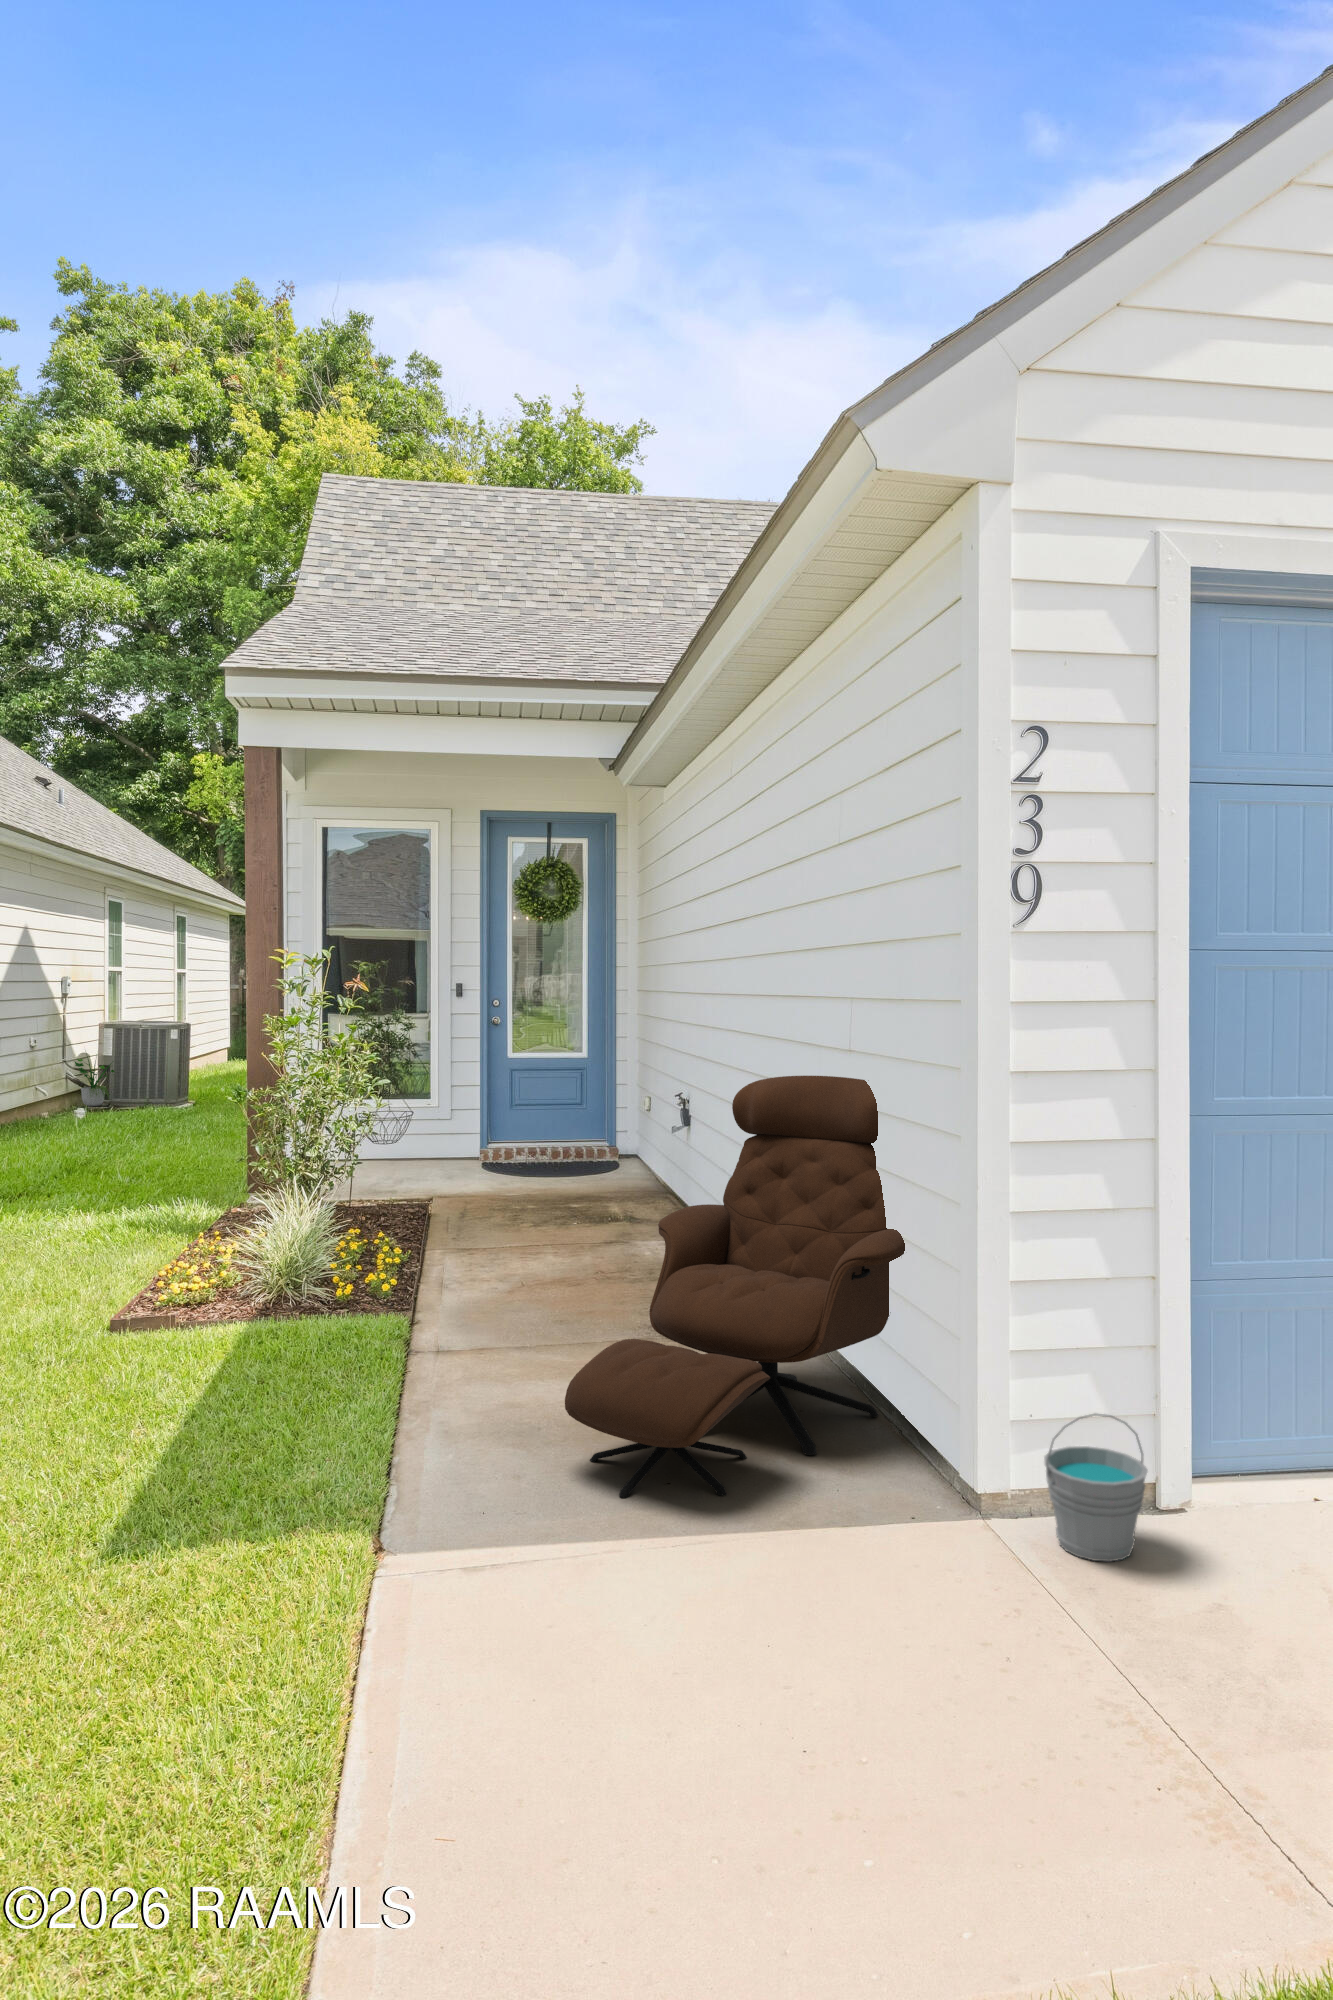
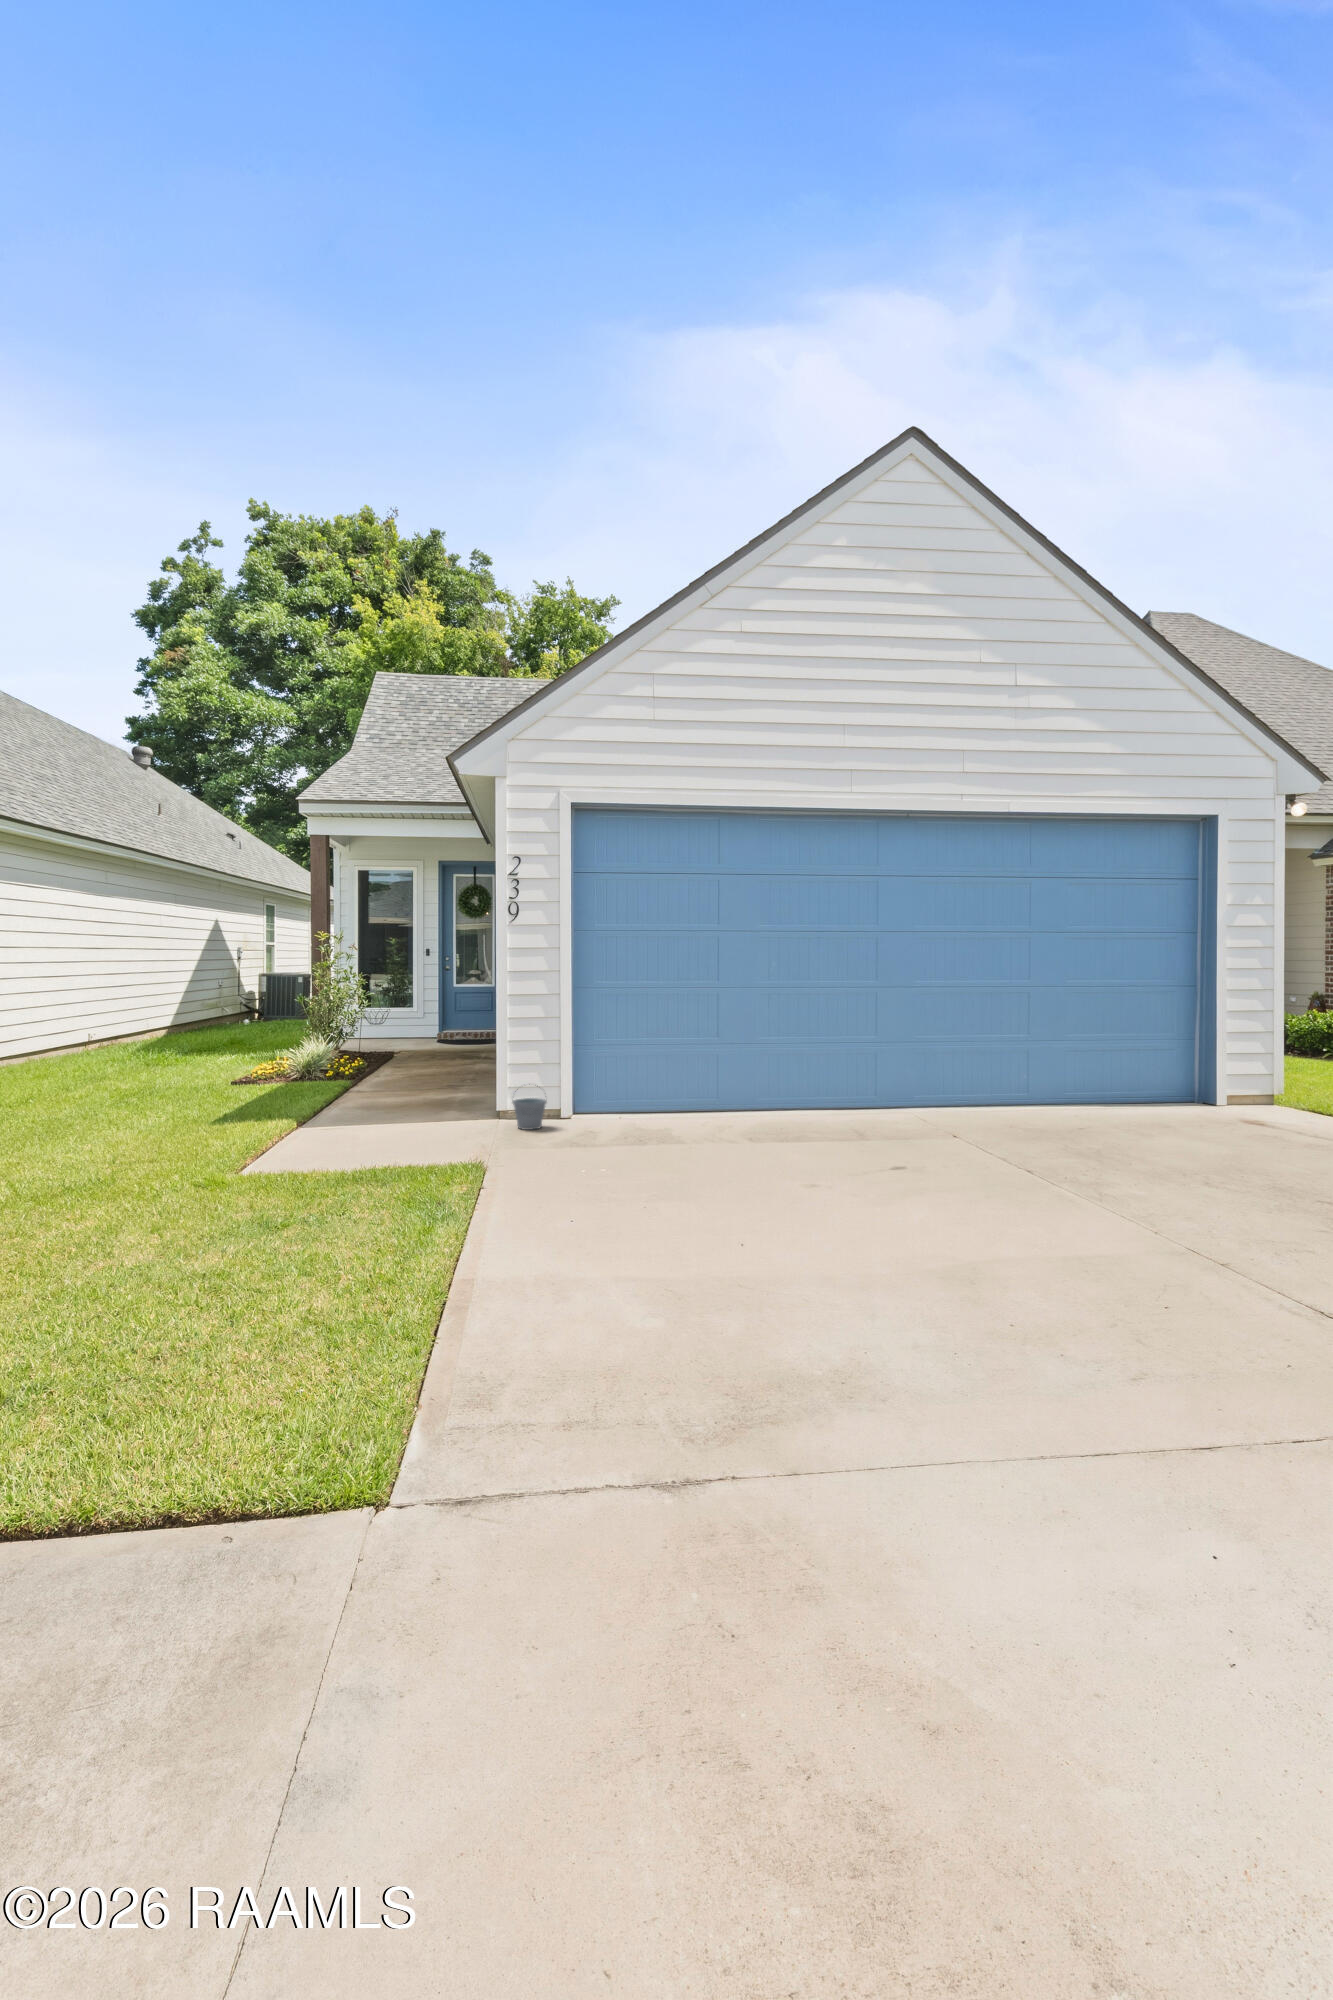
potted plant: present [75,1056,115,1106] -> none [246,984,272,1018]
lounge chair: present [565,1076,905,1498] -> none [373,980,520,1118]

